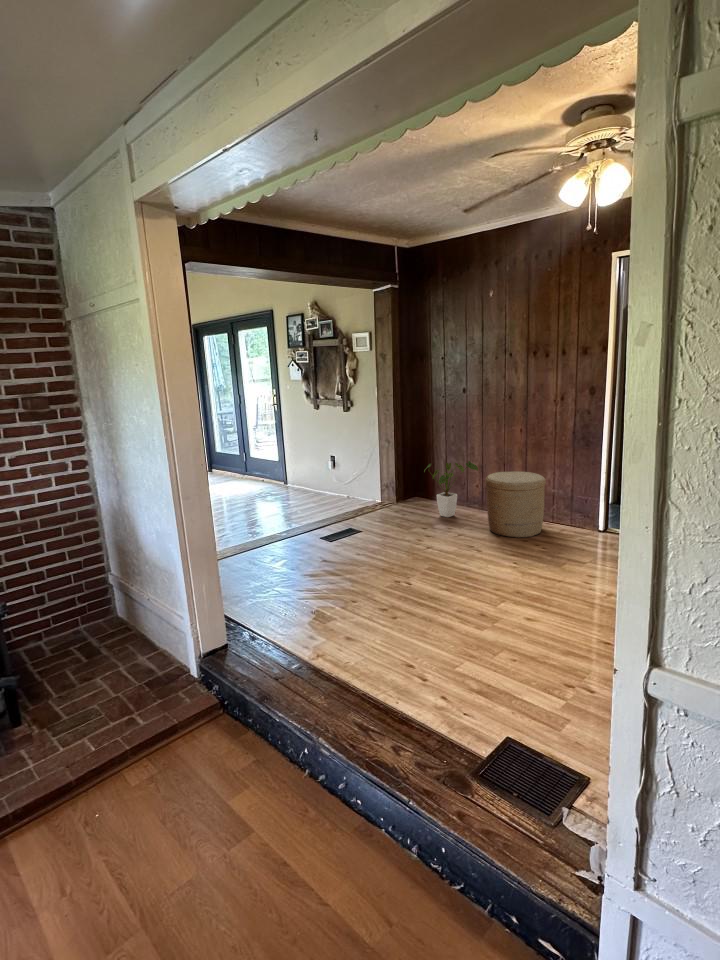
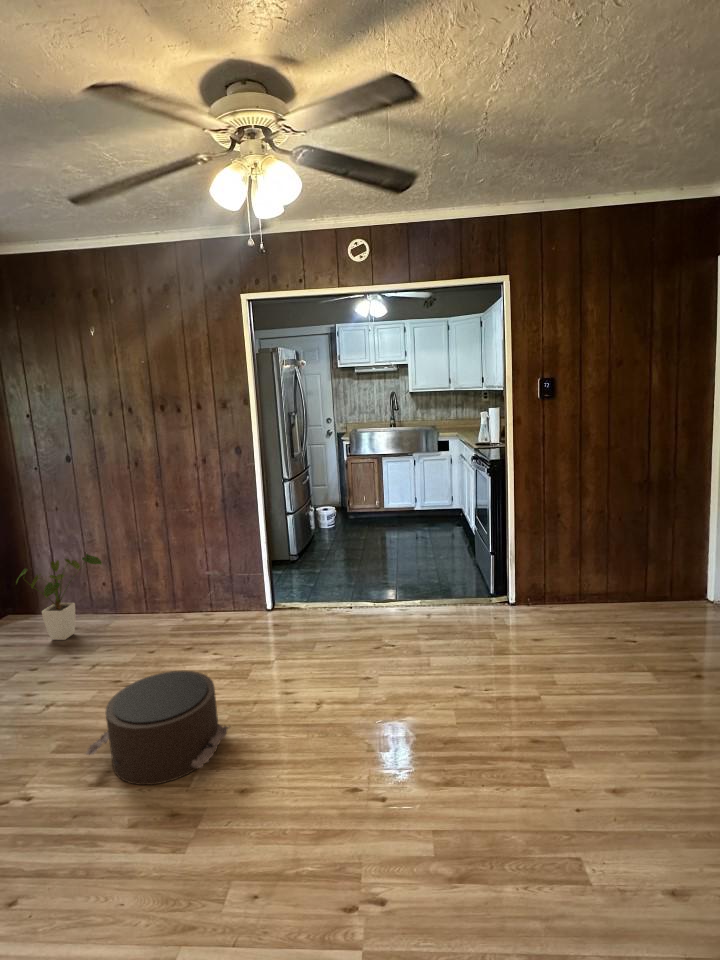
woven basket: present [485,471,546,538] -> none [119,556,203,650]
pouf: none [442,539,534,601] -> present [86,671,229,785]

